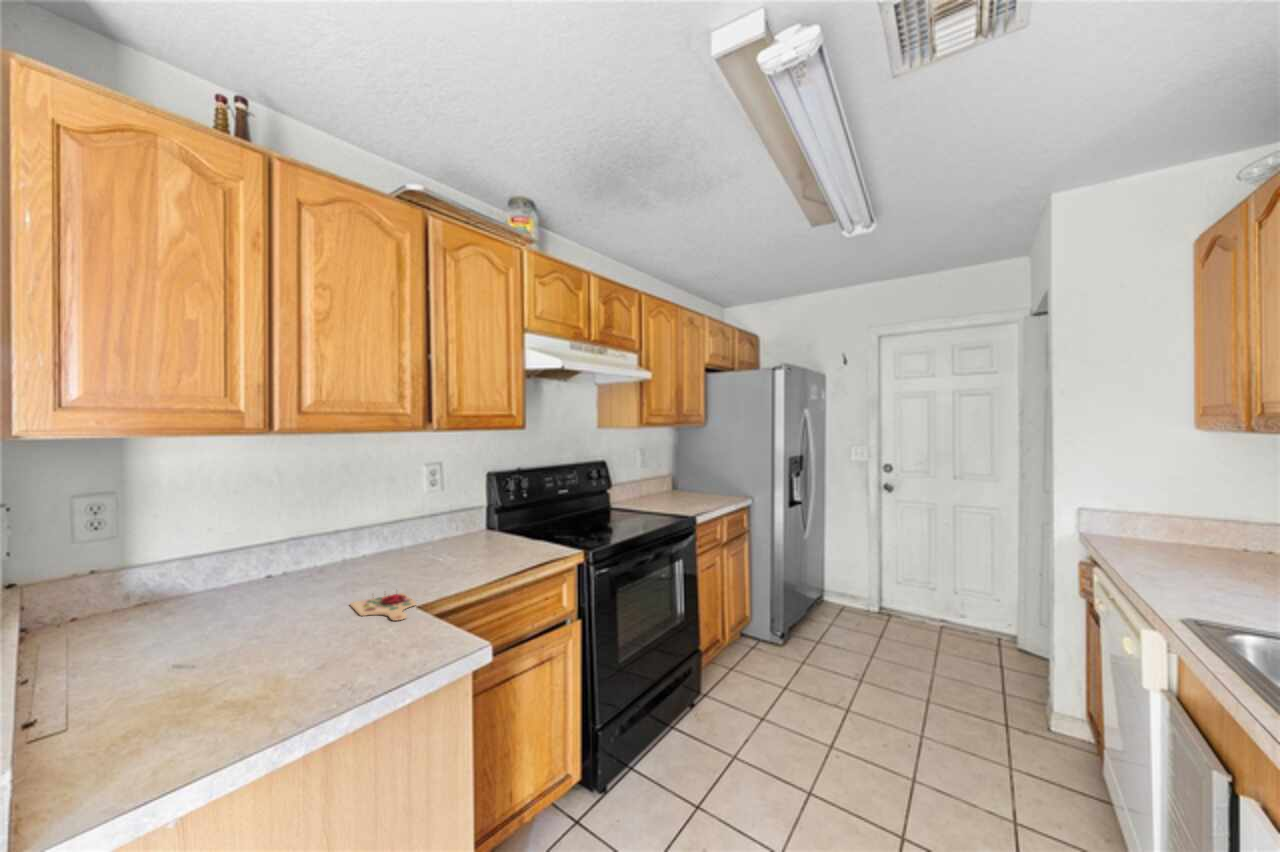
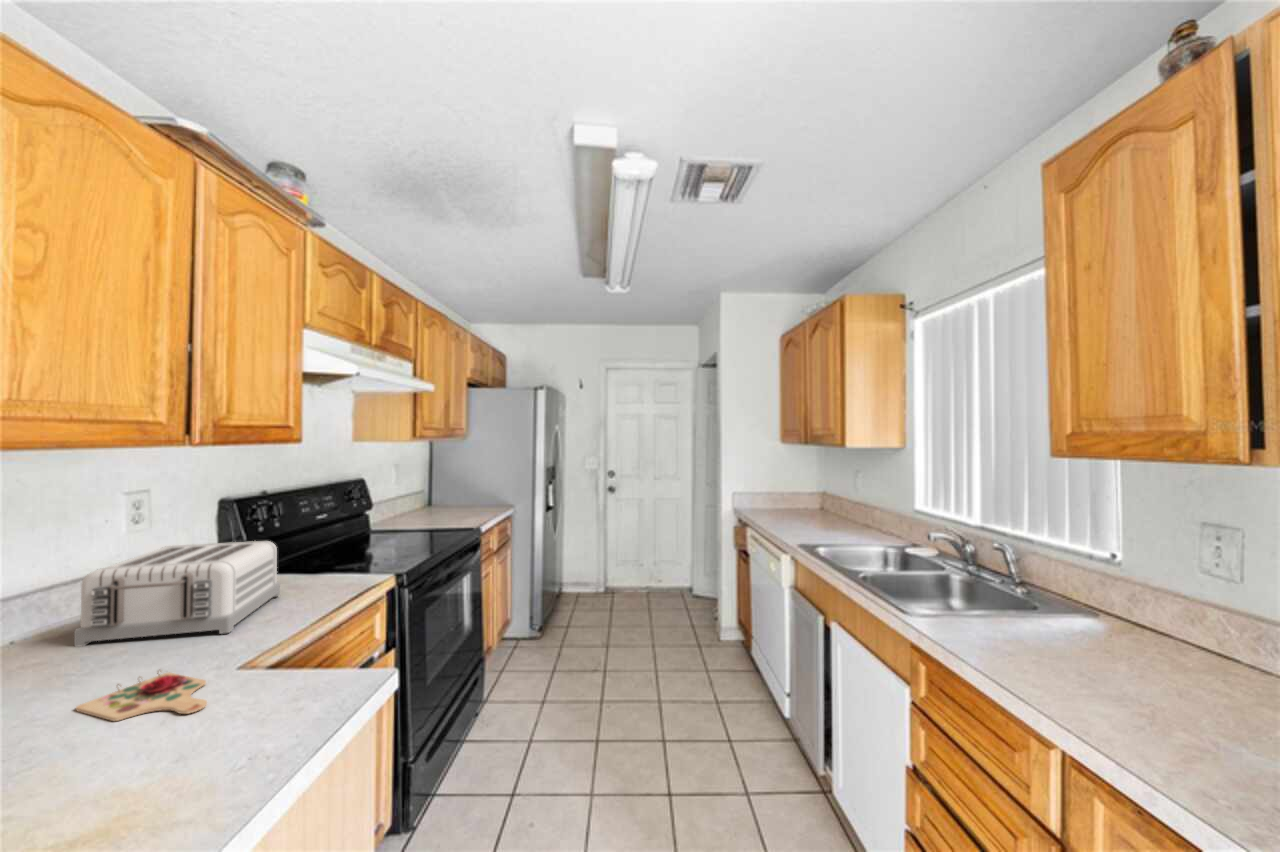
toaster: none [376,506,503,575] -> present [74,541,280,647]

